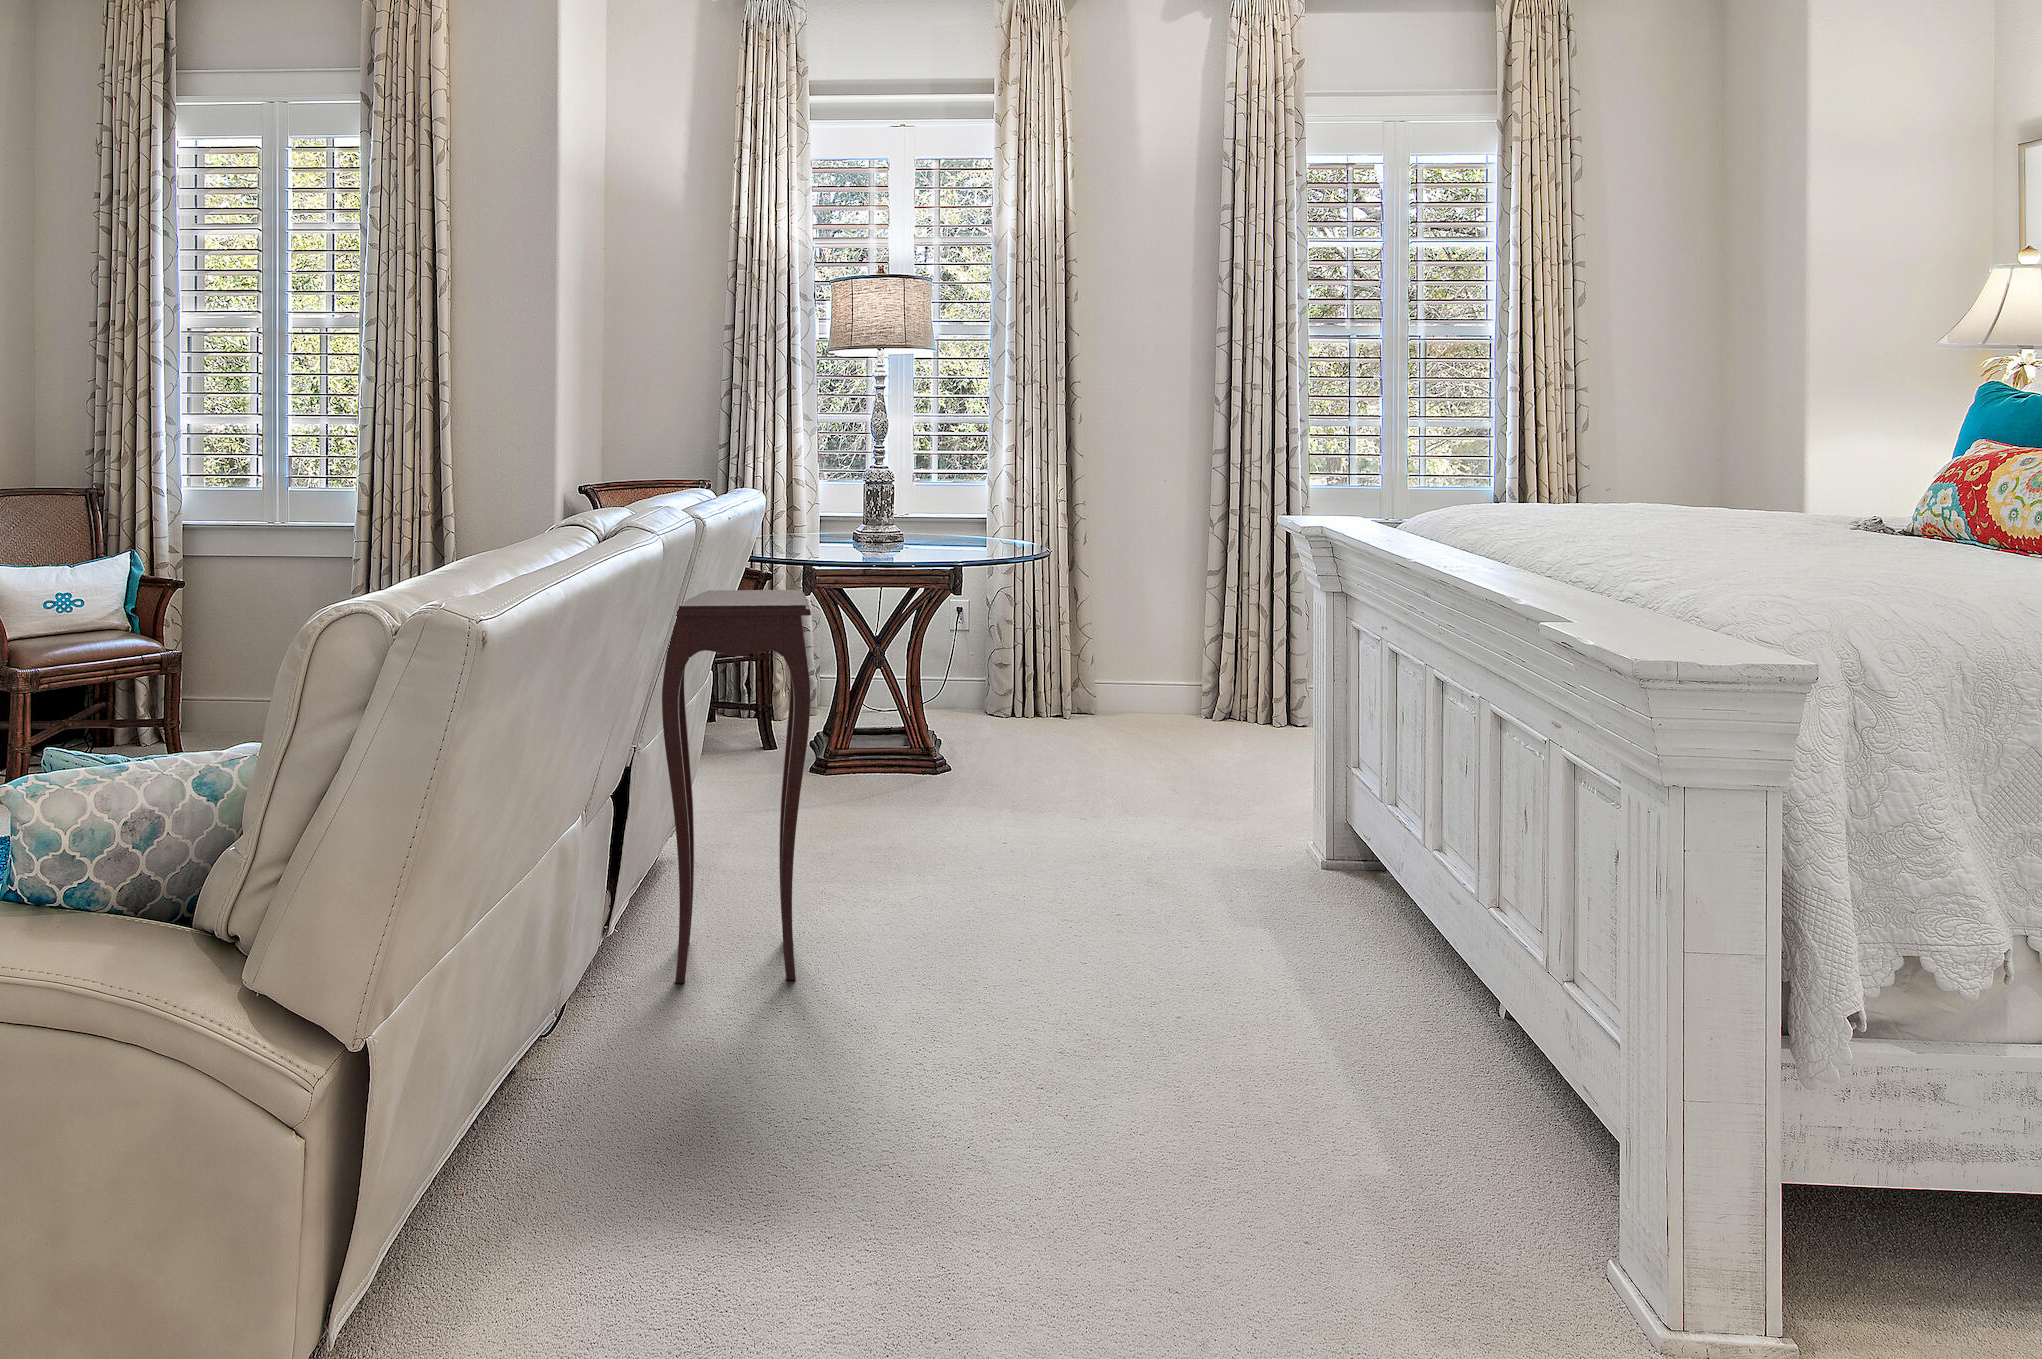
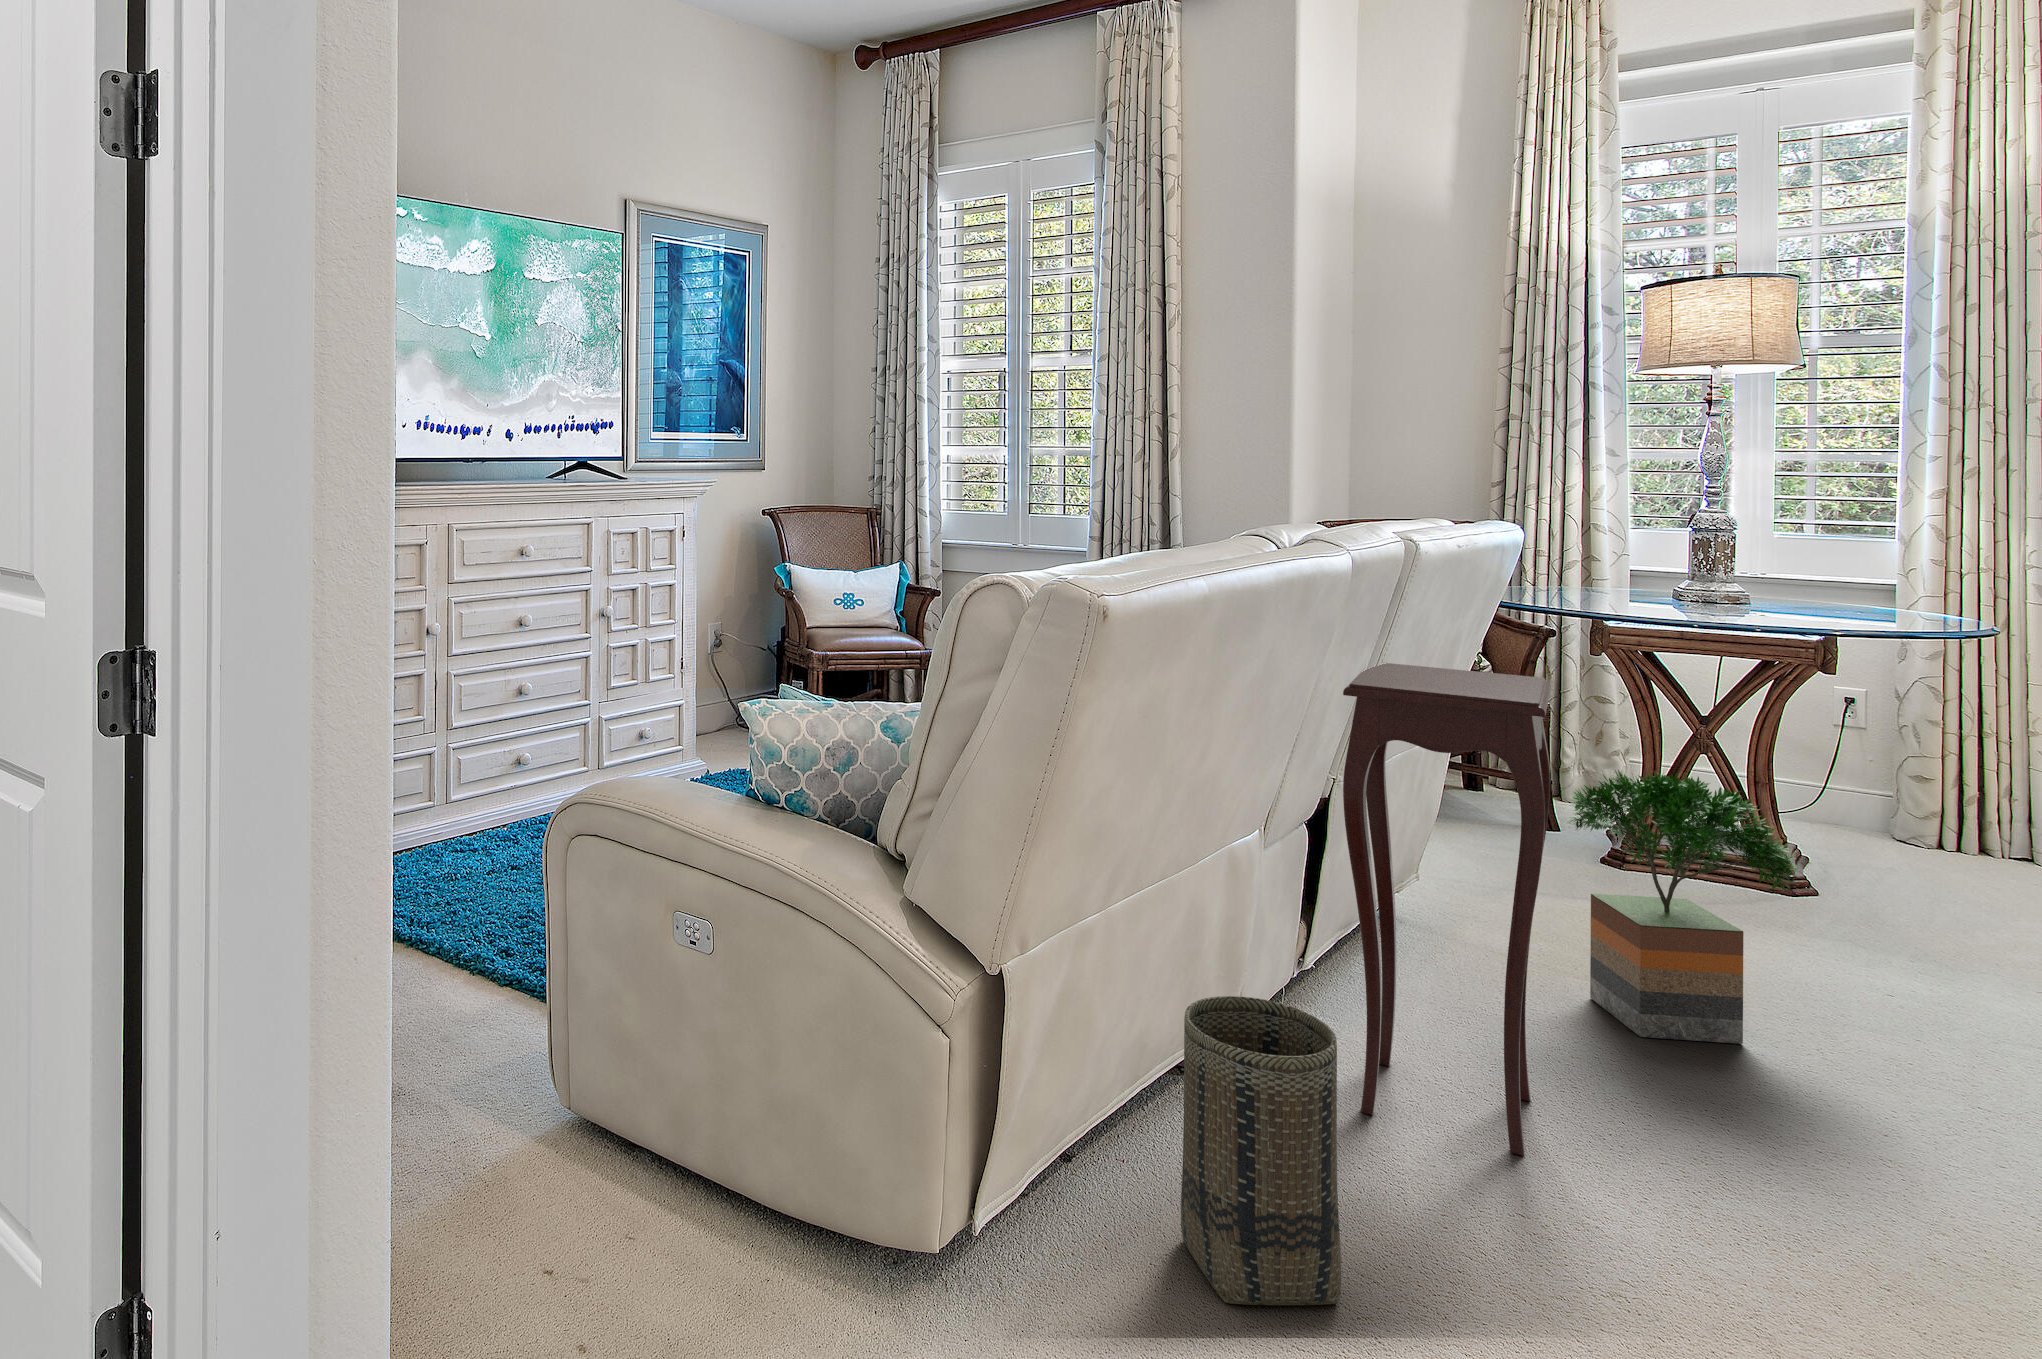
potted tree: none [801,666,953,880] -> present [1569,770,1798,1044]
basket: none [557,881,691,1148] -> present [1181,996,1341,1305]

